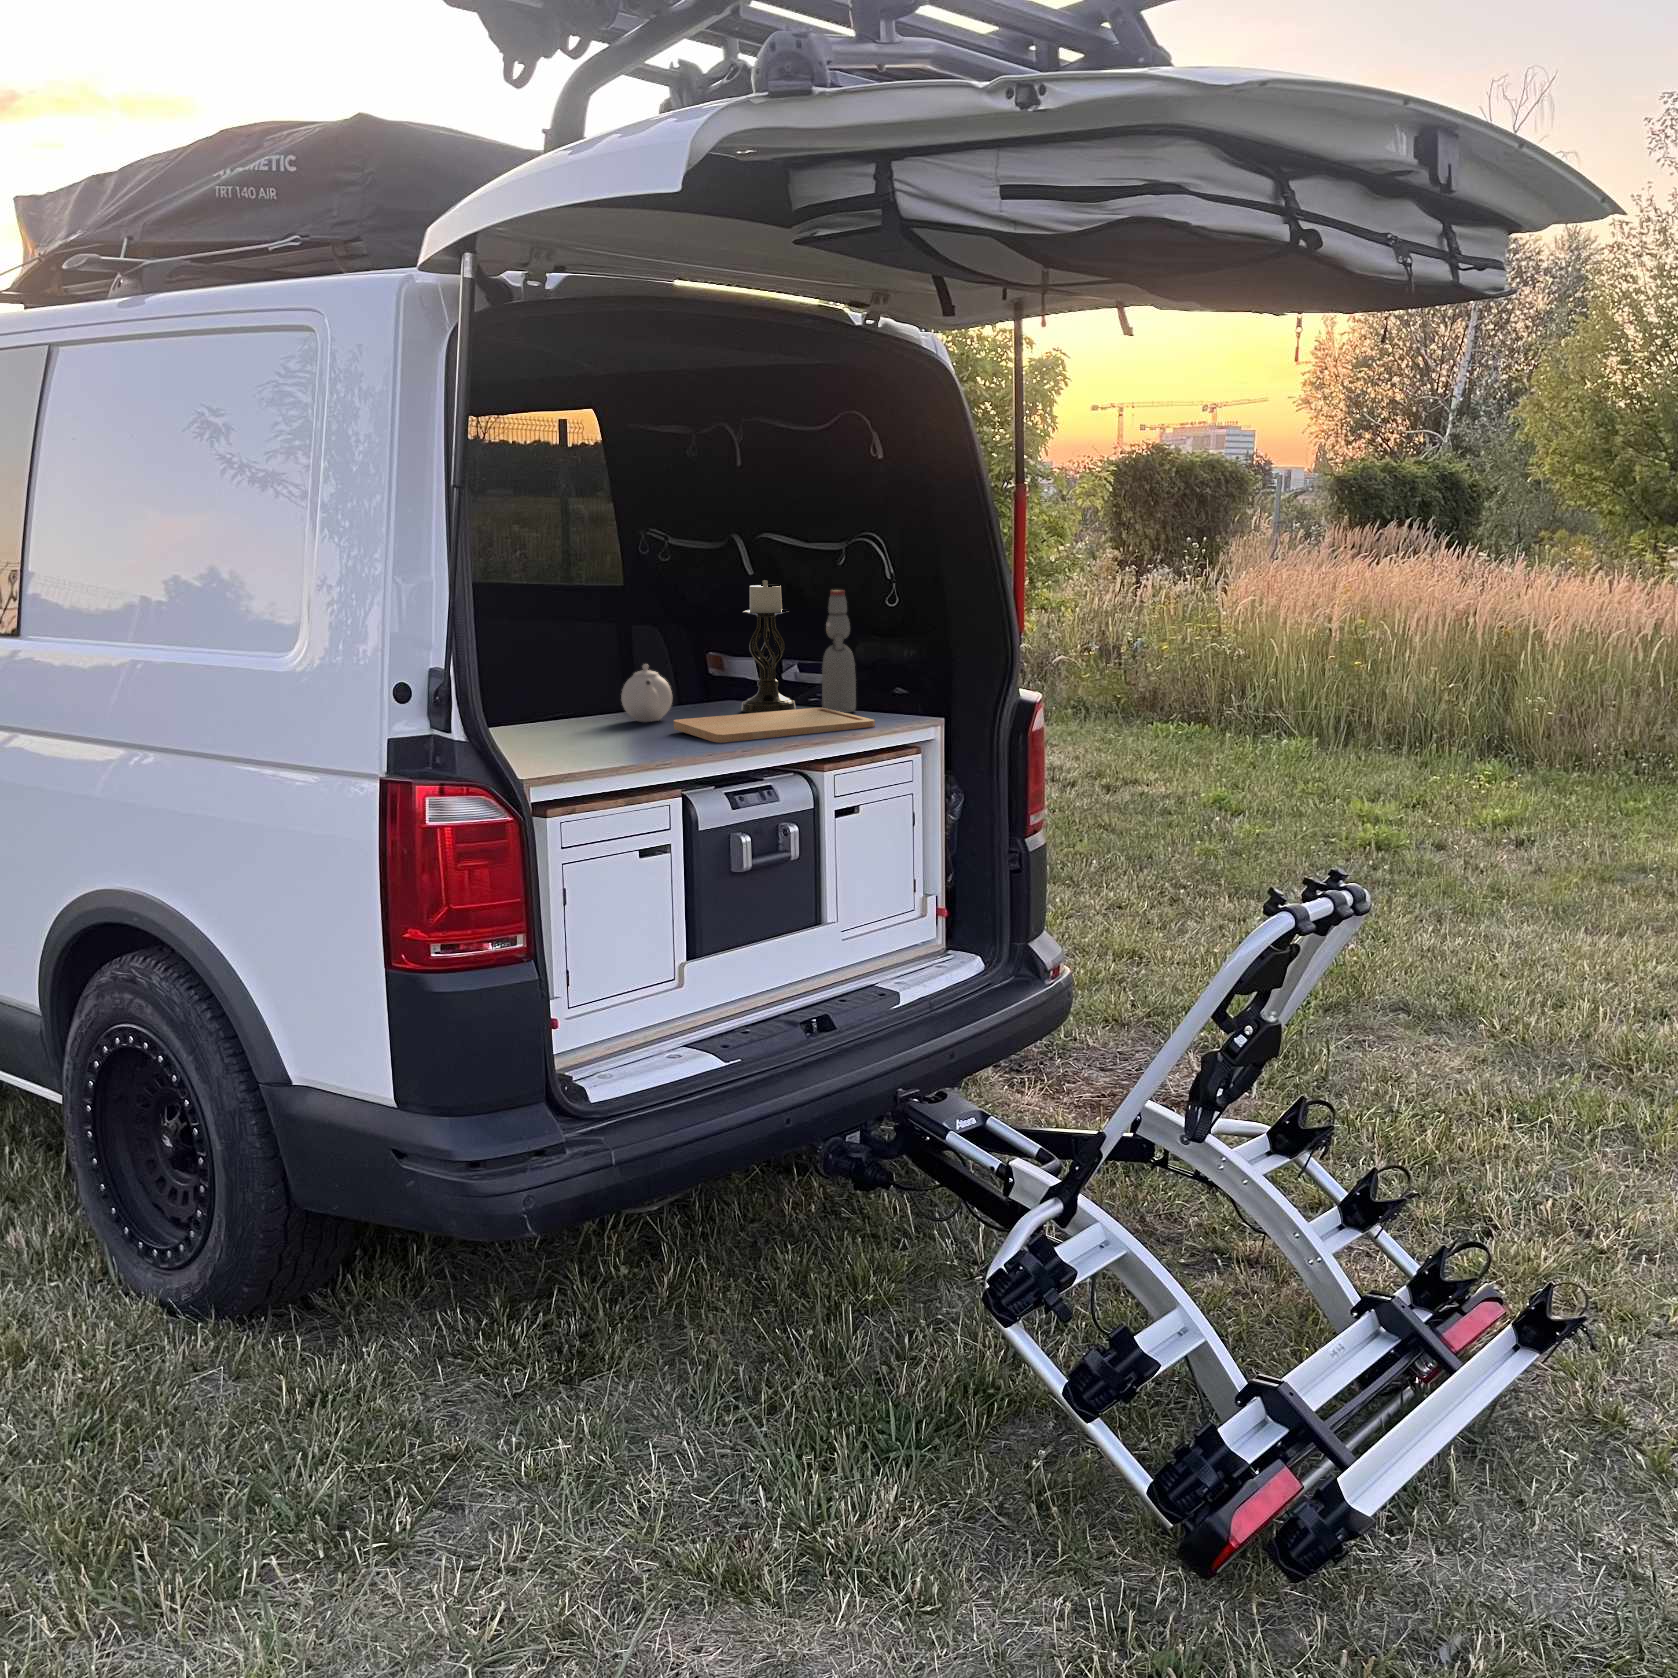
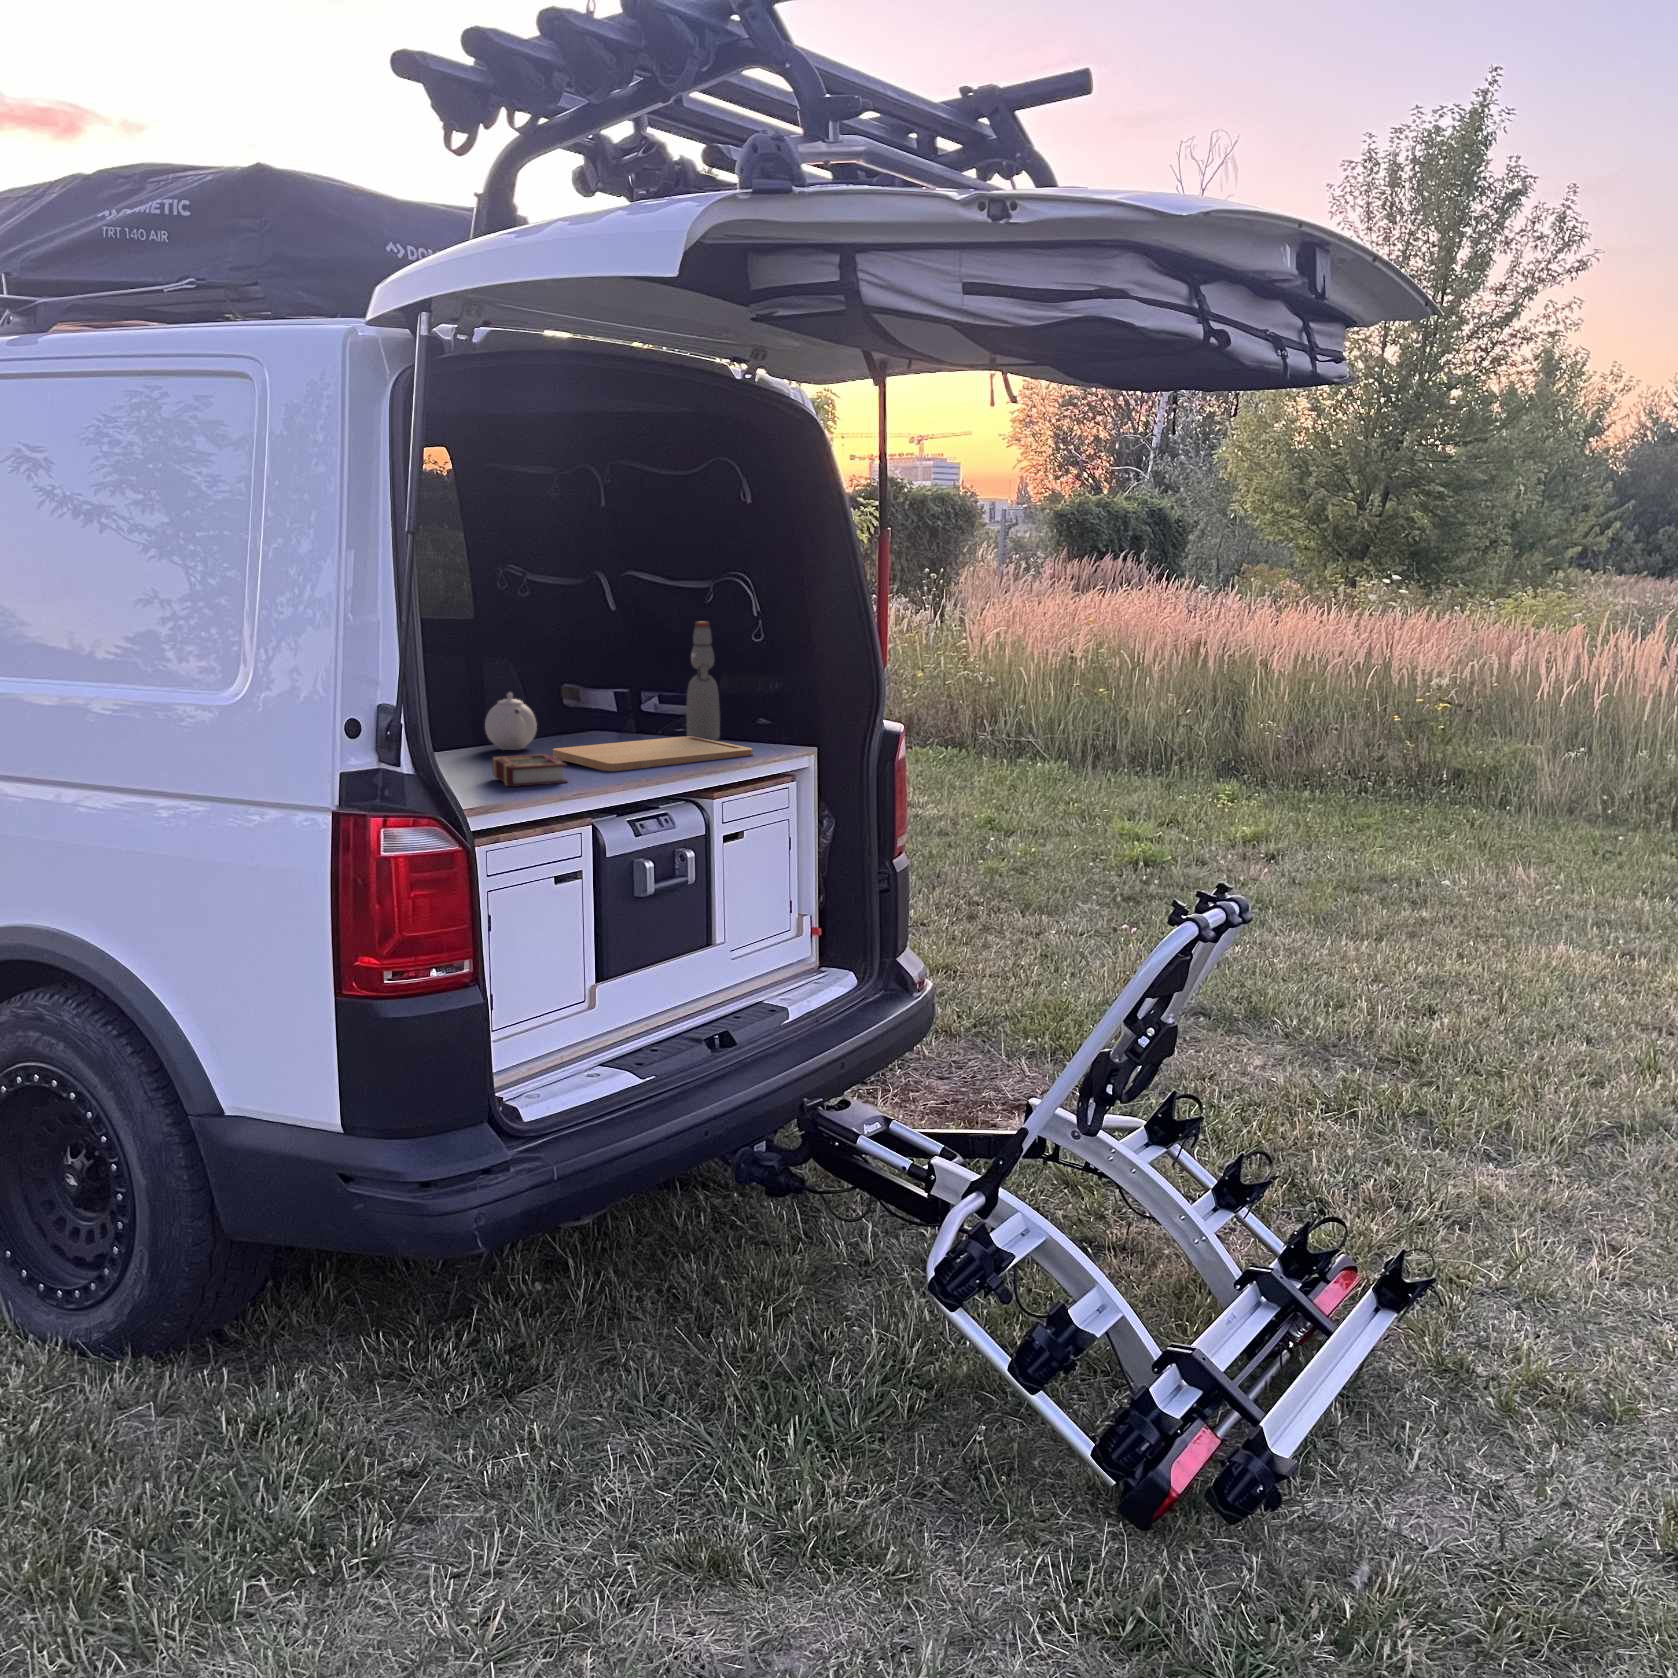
candle holder: present [741,580,796,713] -> none [601,611,655,741]
book: none [598,725,667,757] -> present [492,754,567,787]

